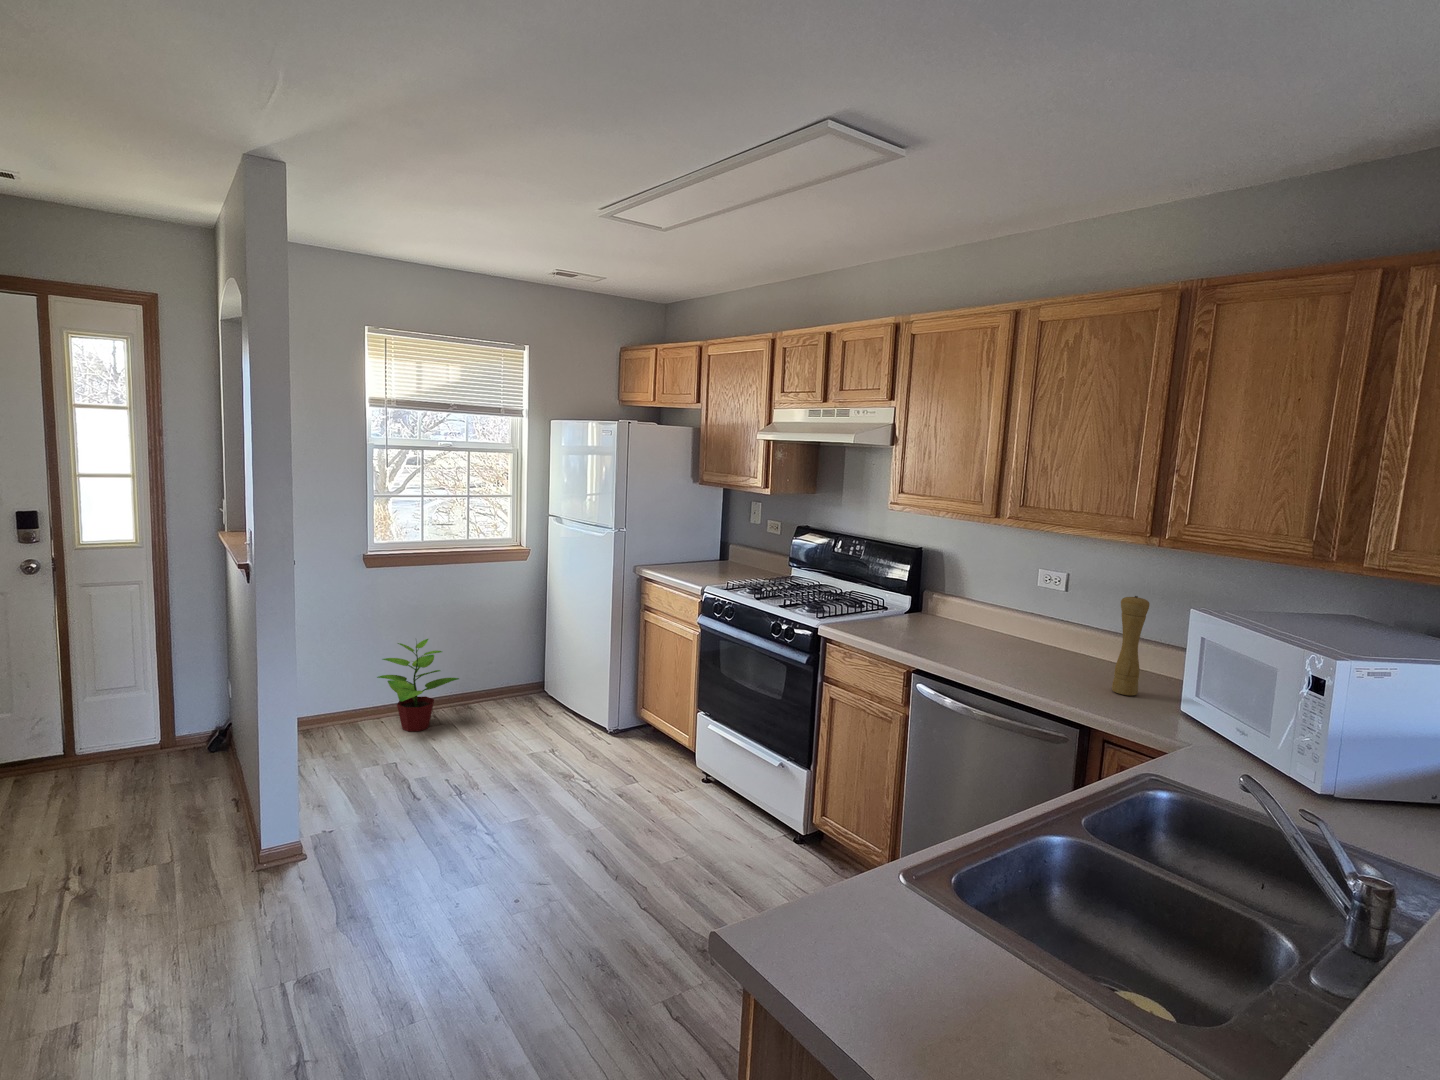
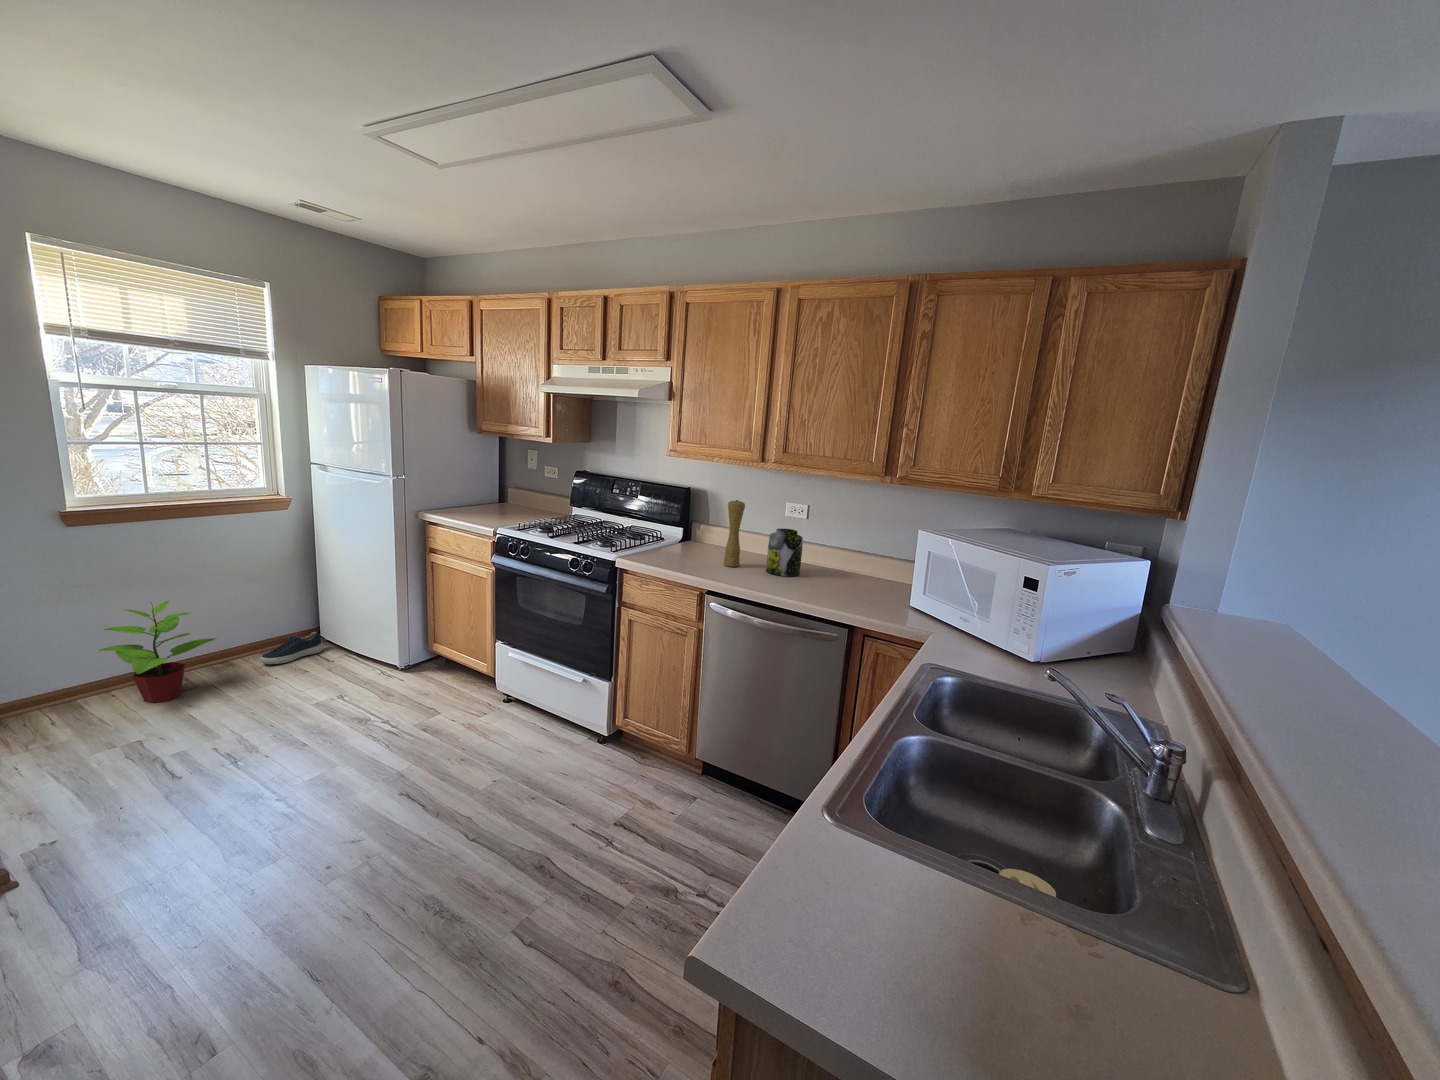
pepper mill: present [1112,596,1150,696] -> present [724,500,745,567]
jar: none [998,600,1047,661] -> present [766,528,803,576]
shoe: none [491,684,545,711] -> present [260,632,324,664]

